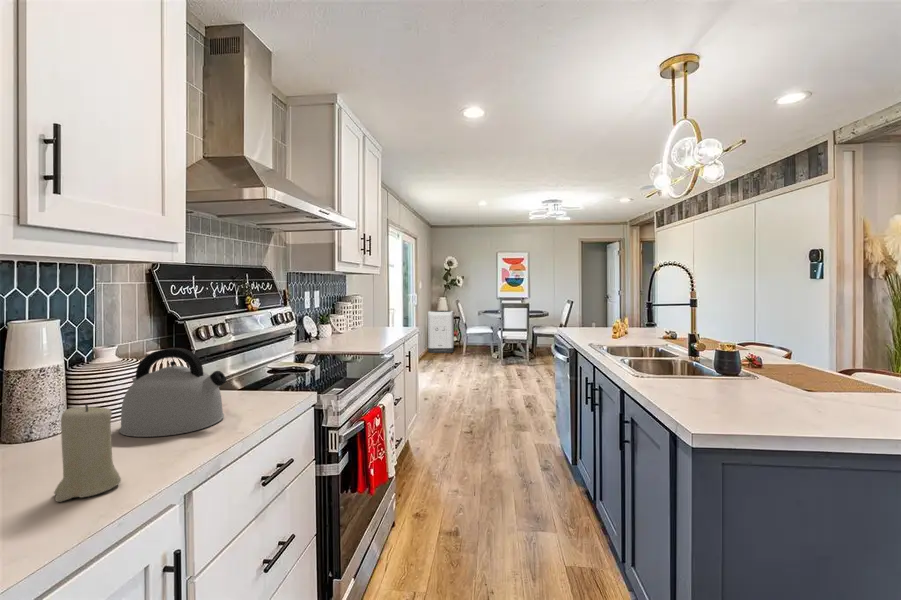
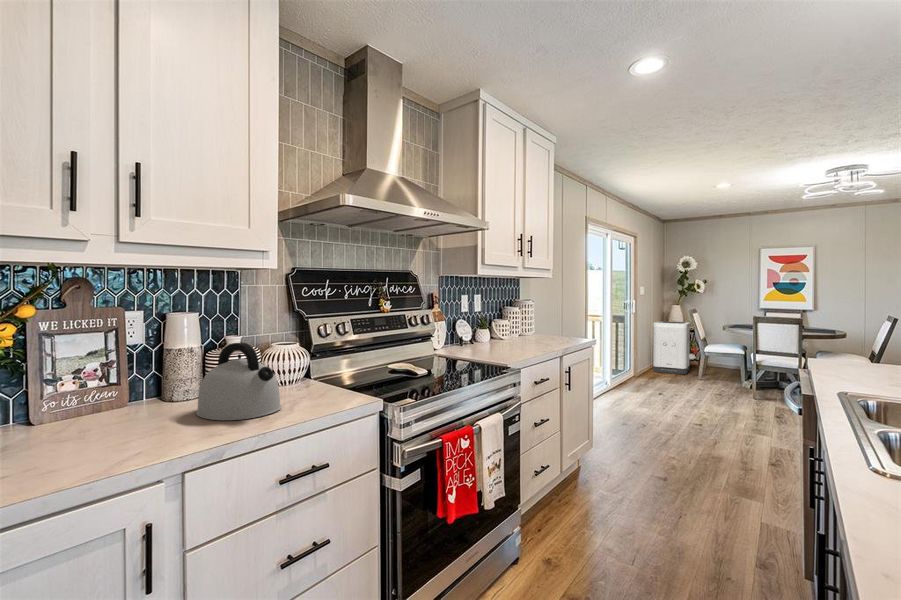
candle: present [54,403,121,502] -> none [76,382,134,460]

